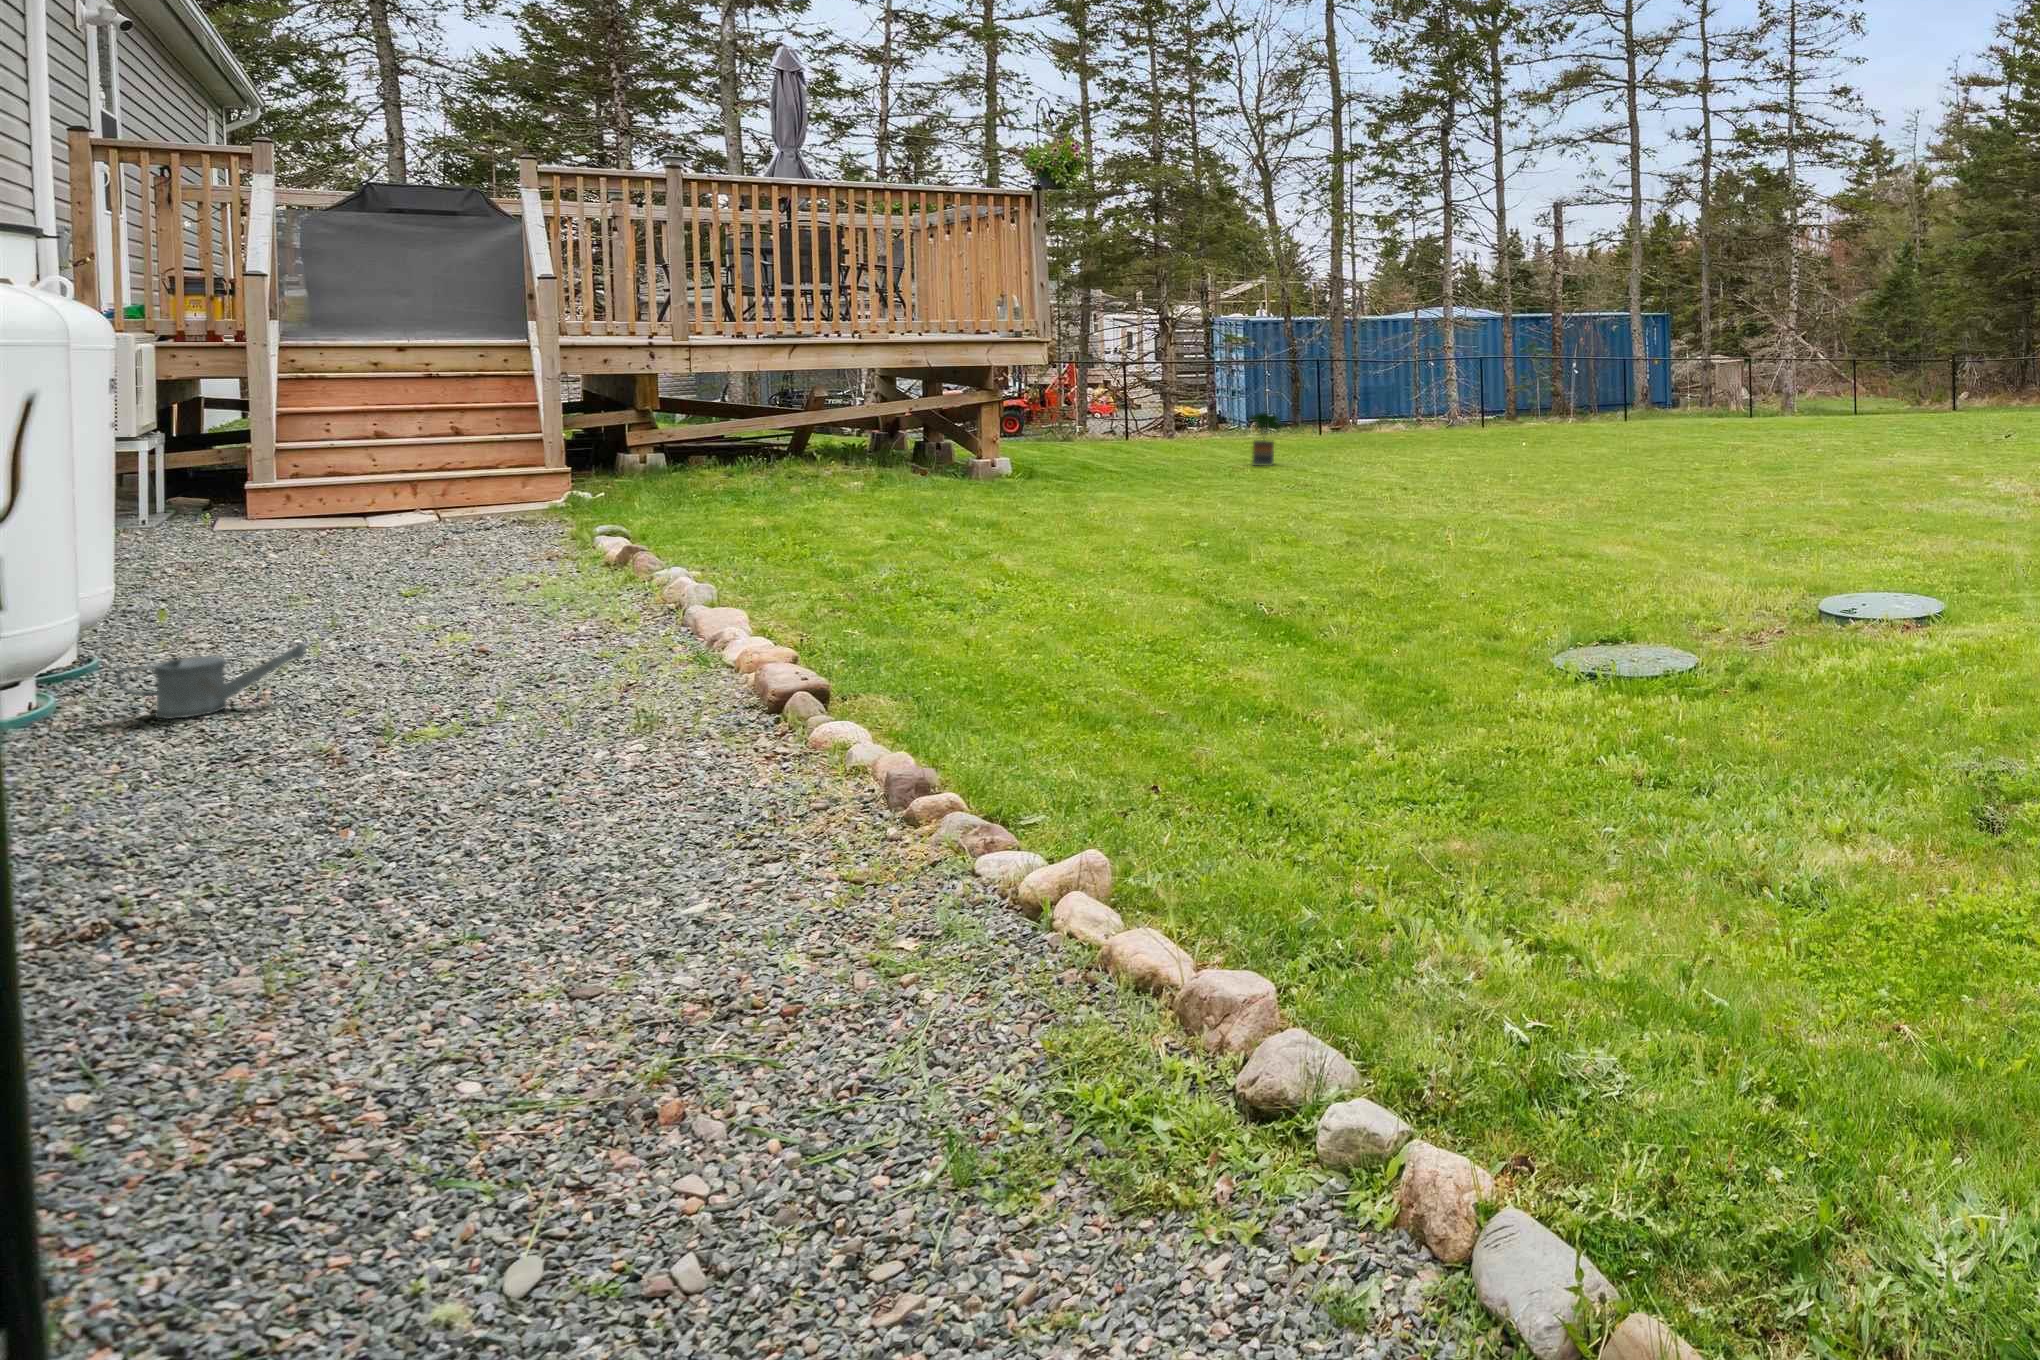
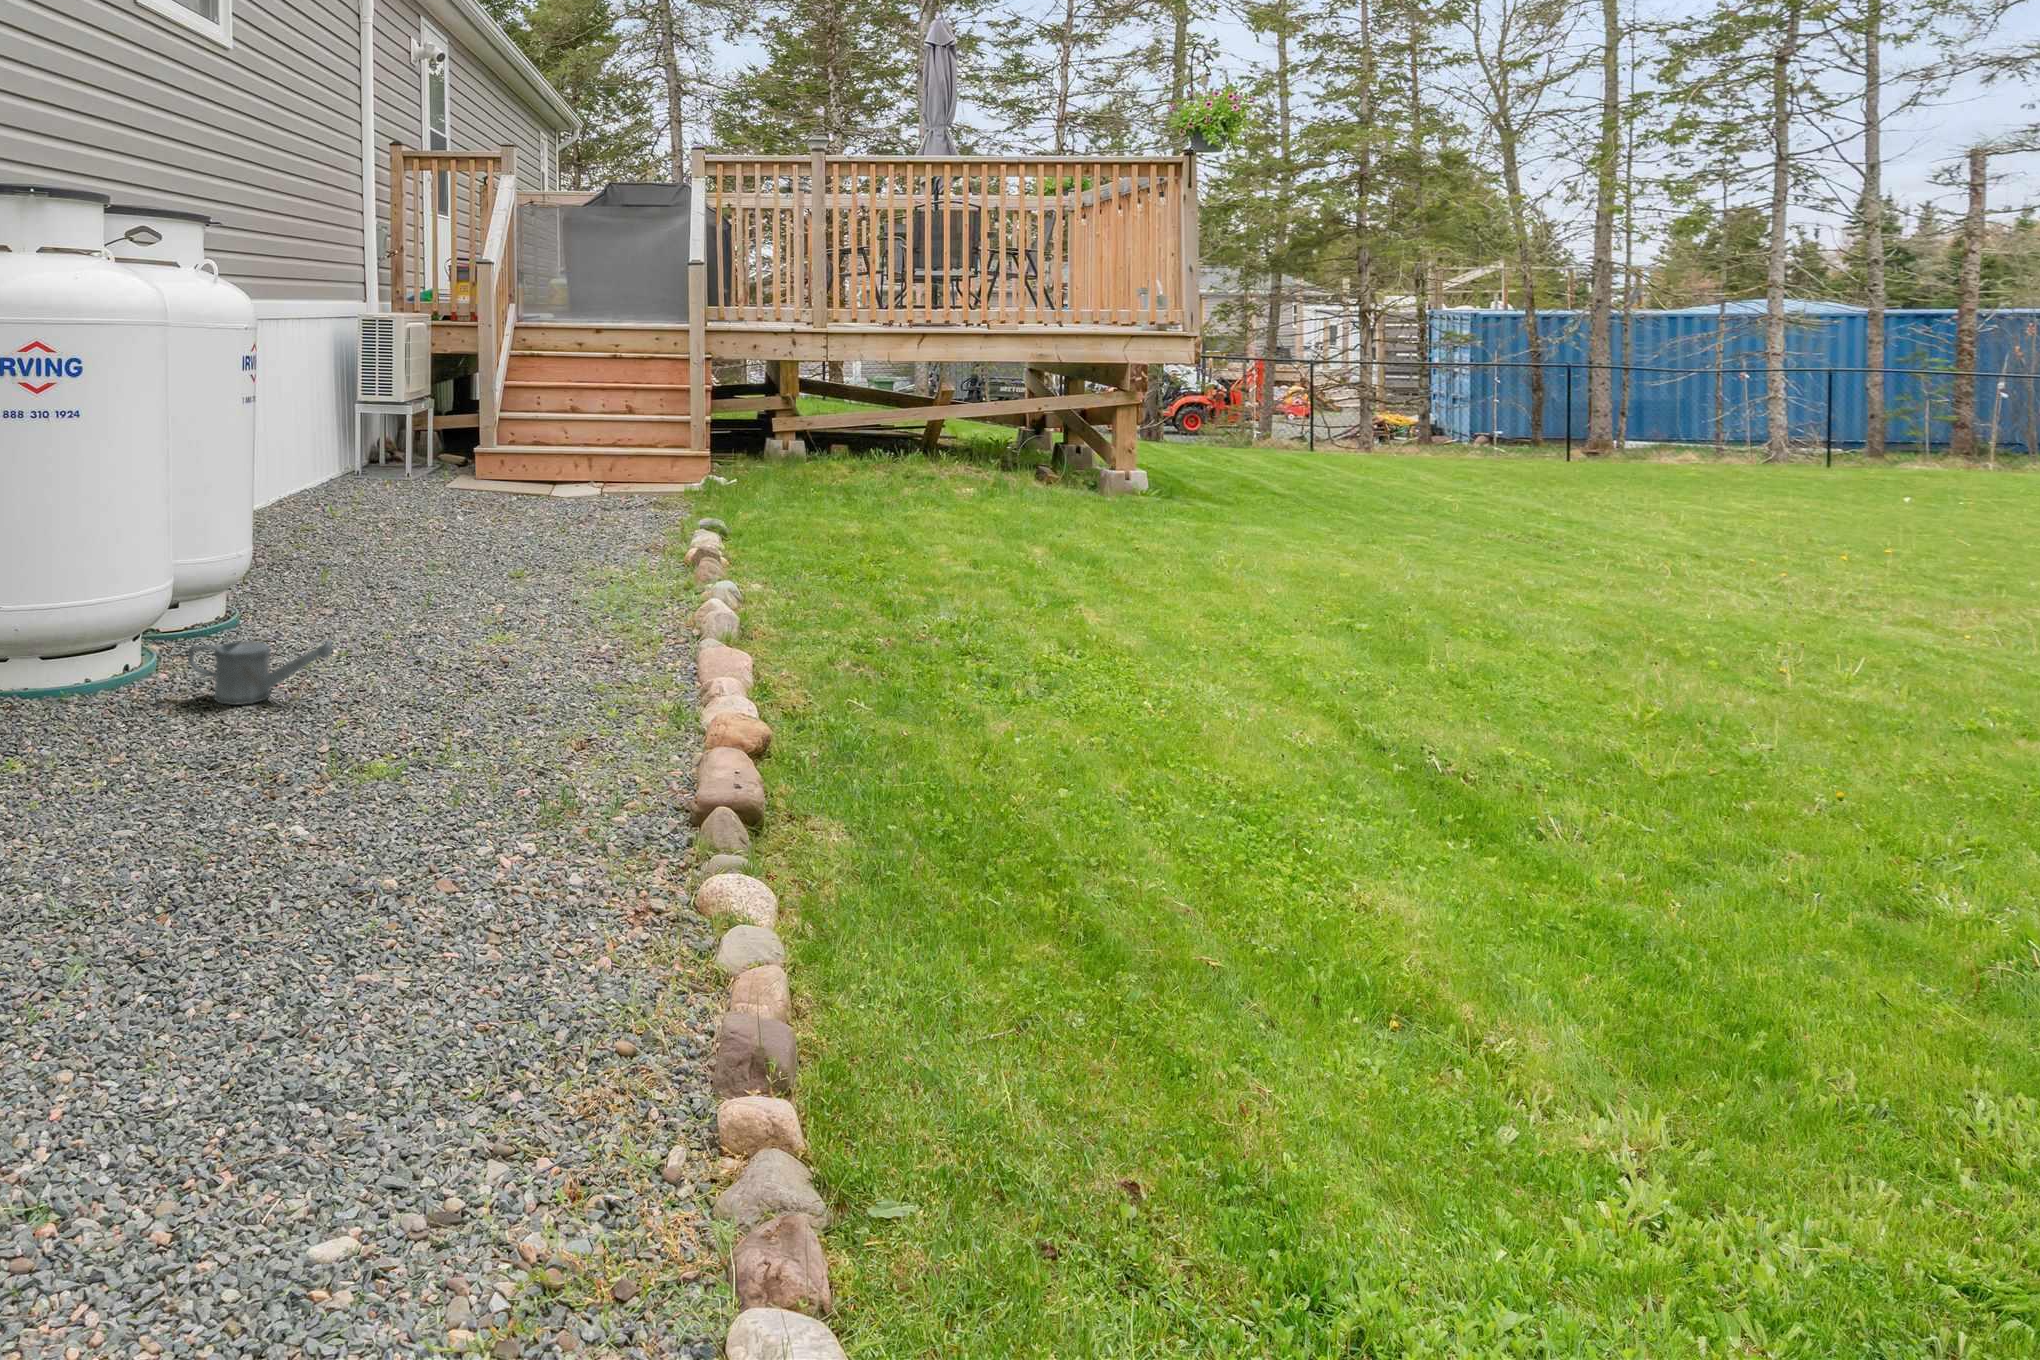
potted tree: present [1248,413,1281,466] -> none [1464,435,1516,507]

